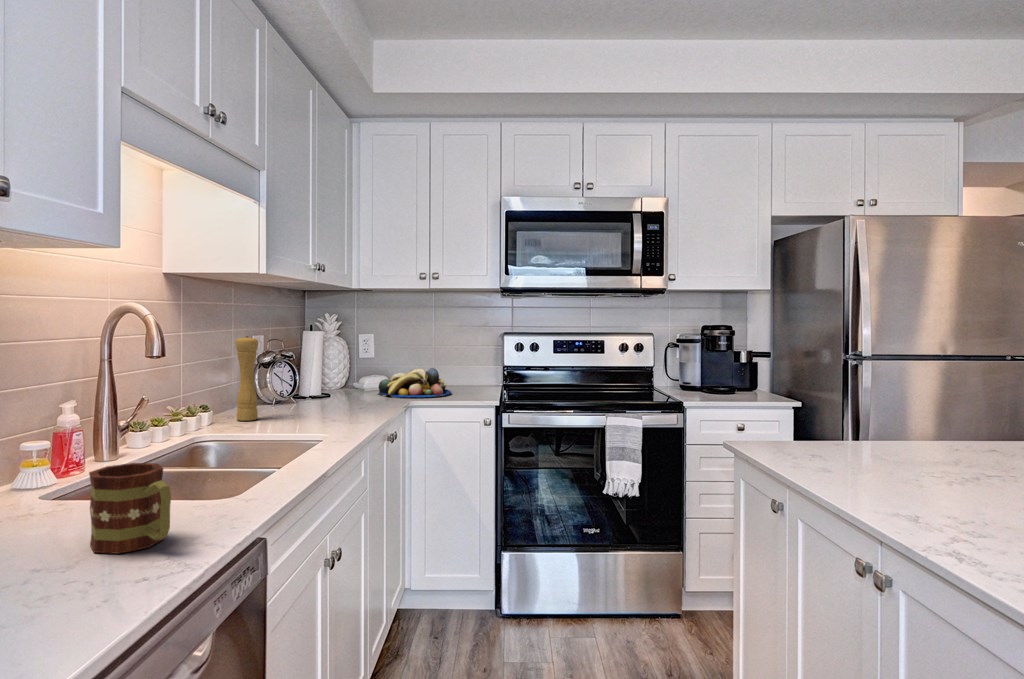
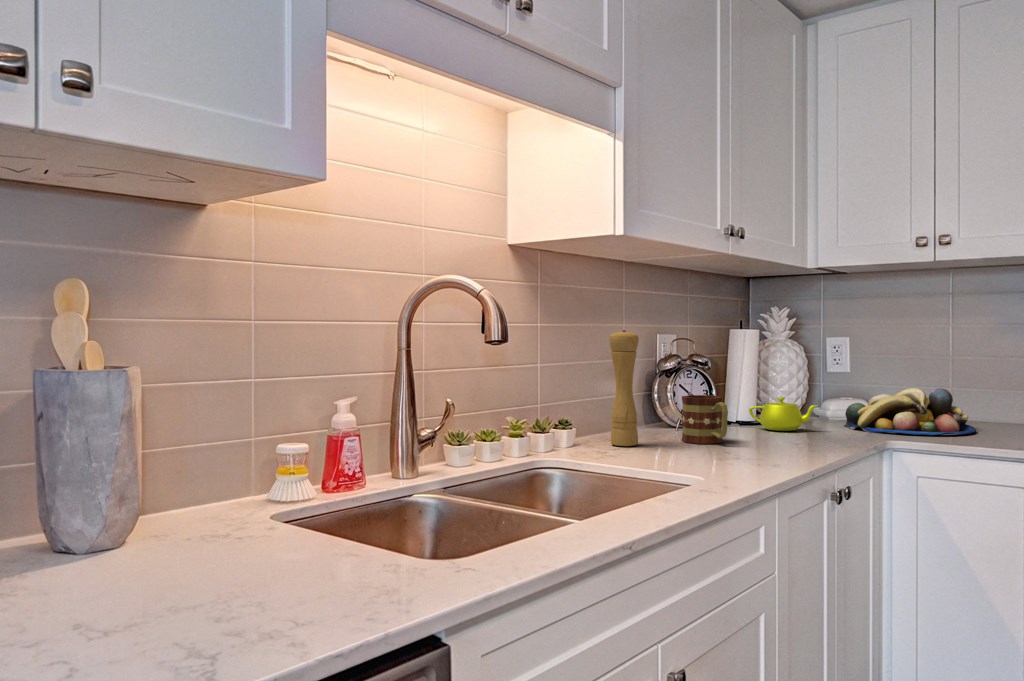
teapot: none [321,378,367,401] -> present [749,397,818,431]
mug: present [89,463,171,554] -> present [682,395,728,444]

